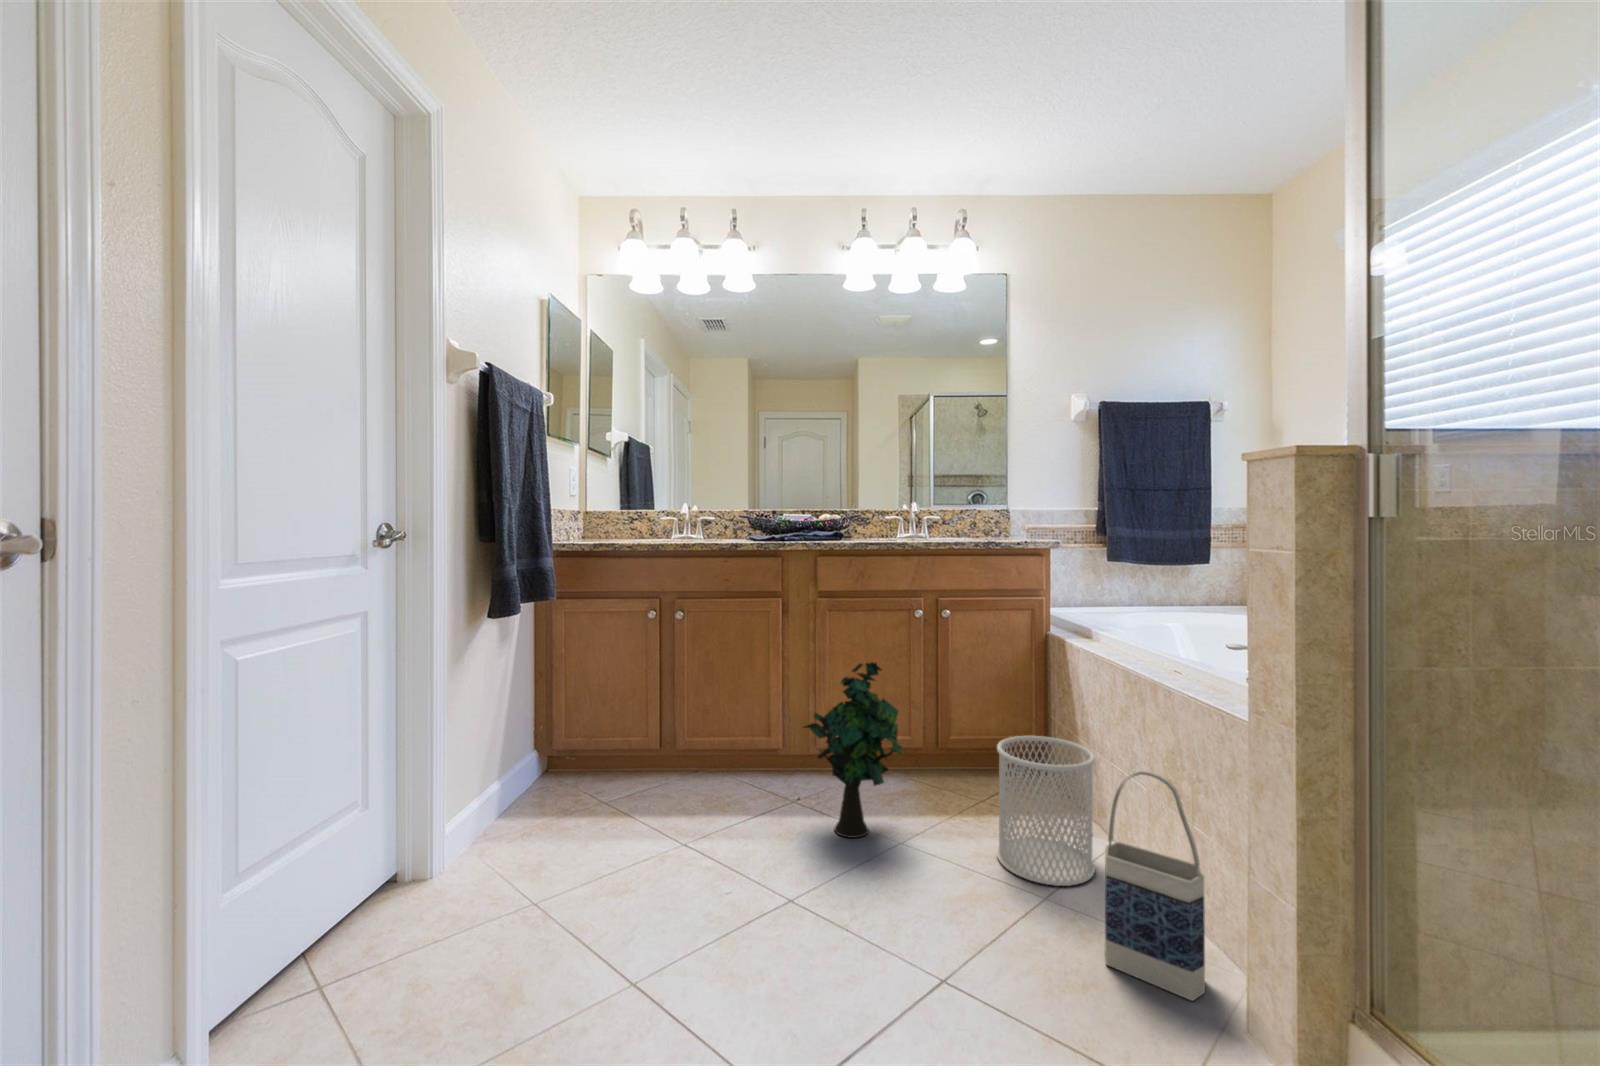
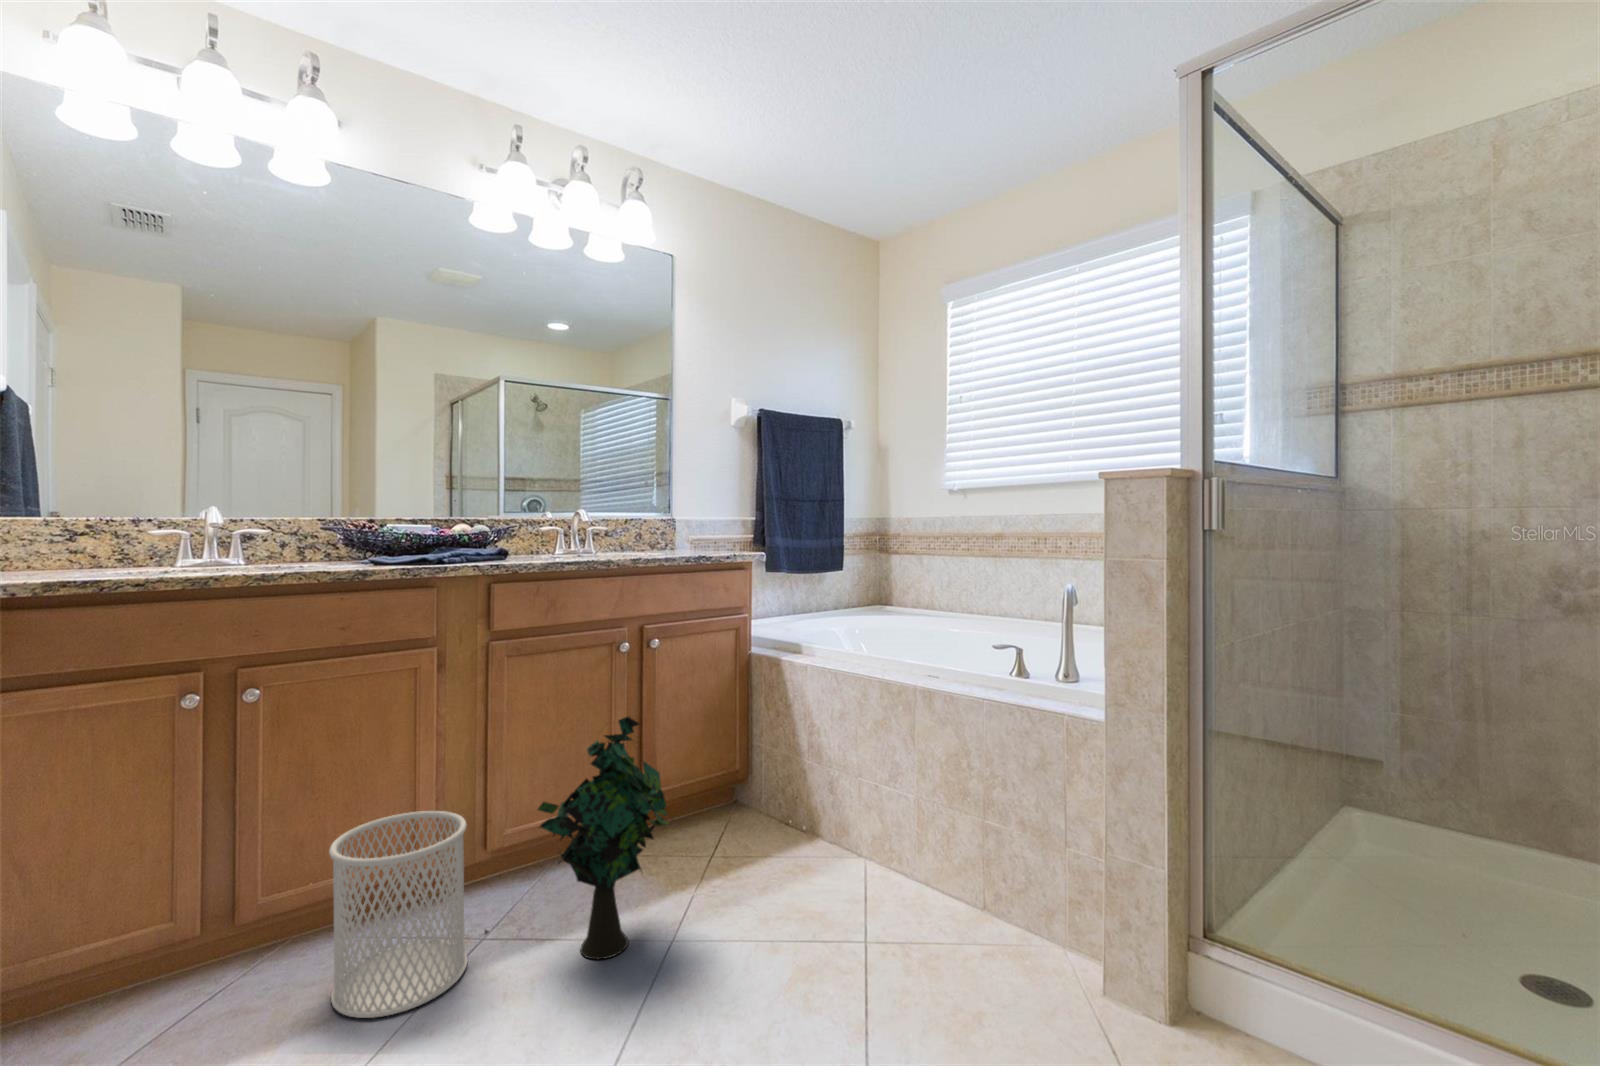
wastebasket: present [997,736,1095,886] -> present [329,811,468,1018]
bag: present [1105,770,1205,1001] -> none [940,774,1028,979]

